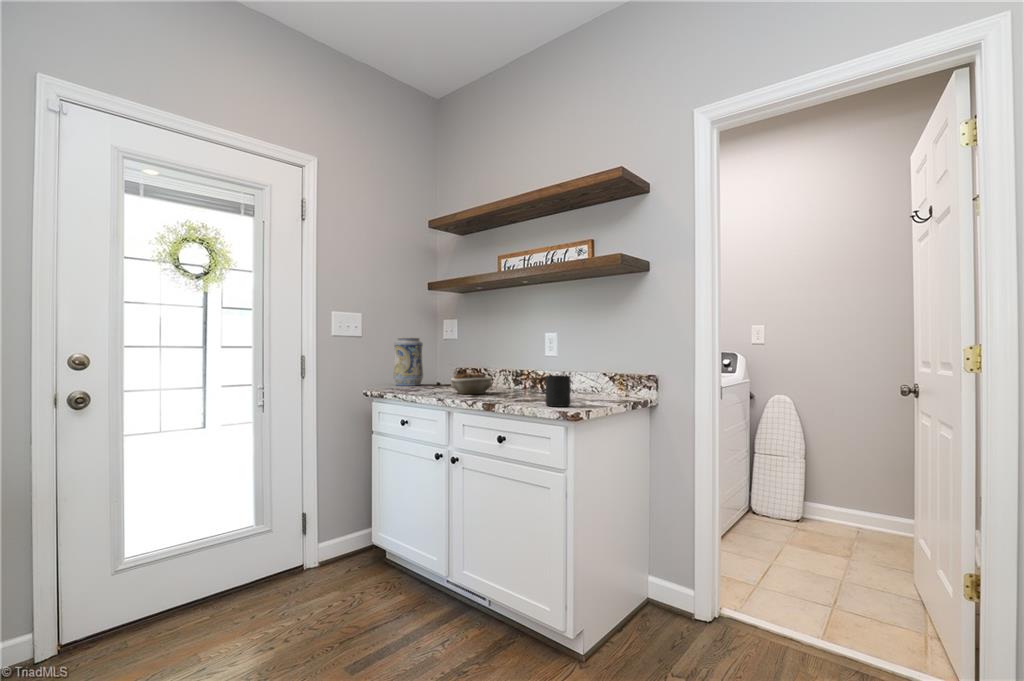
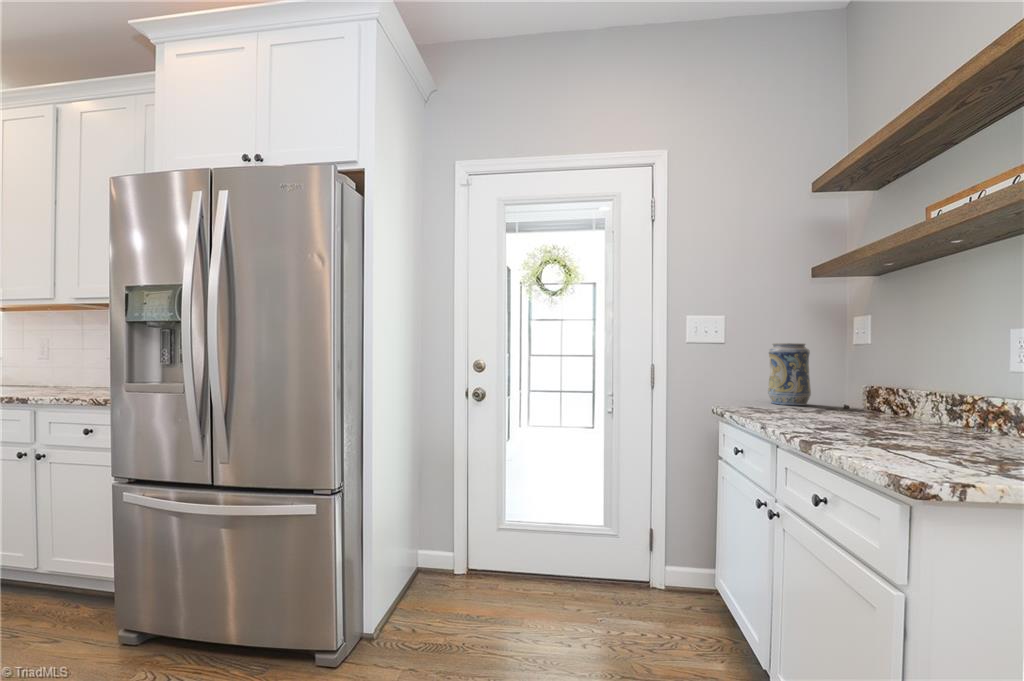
succulent planter: present [451,373,492,394] -> none [804,392,876,426]
mug: present [540,375,570,407] -> none [894,407,954,466]

